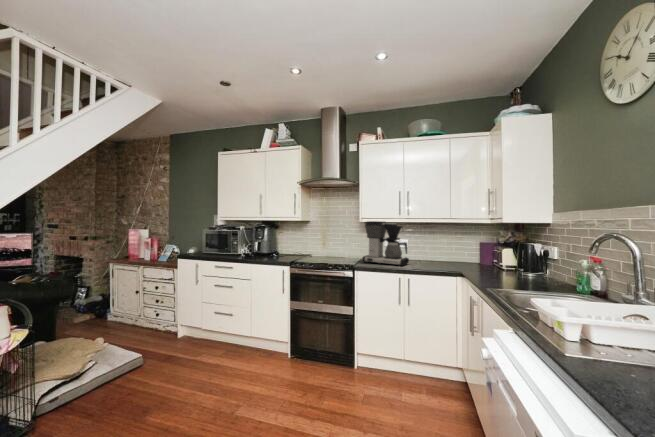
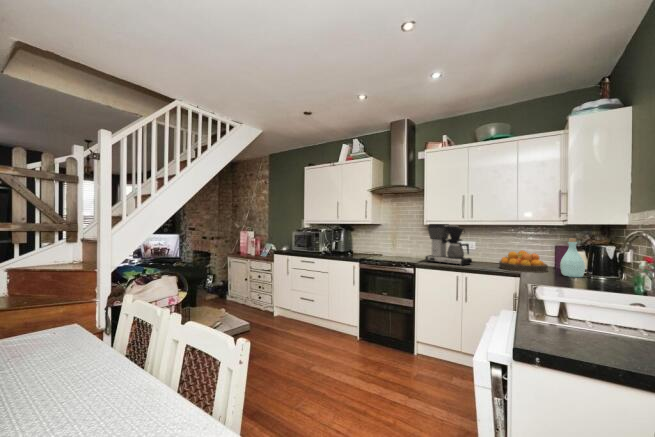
bottle: none [496,237,518,276] -> present [560,238,585,277]
fruit bowl: none [436,249,481,272] -> present [499,250,548,272]

